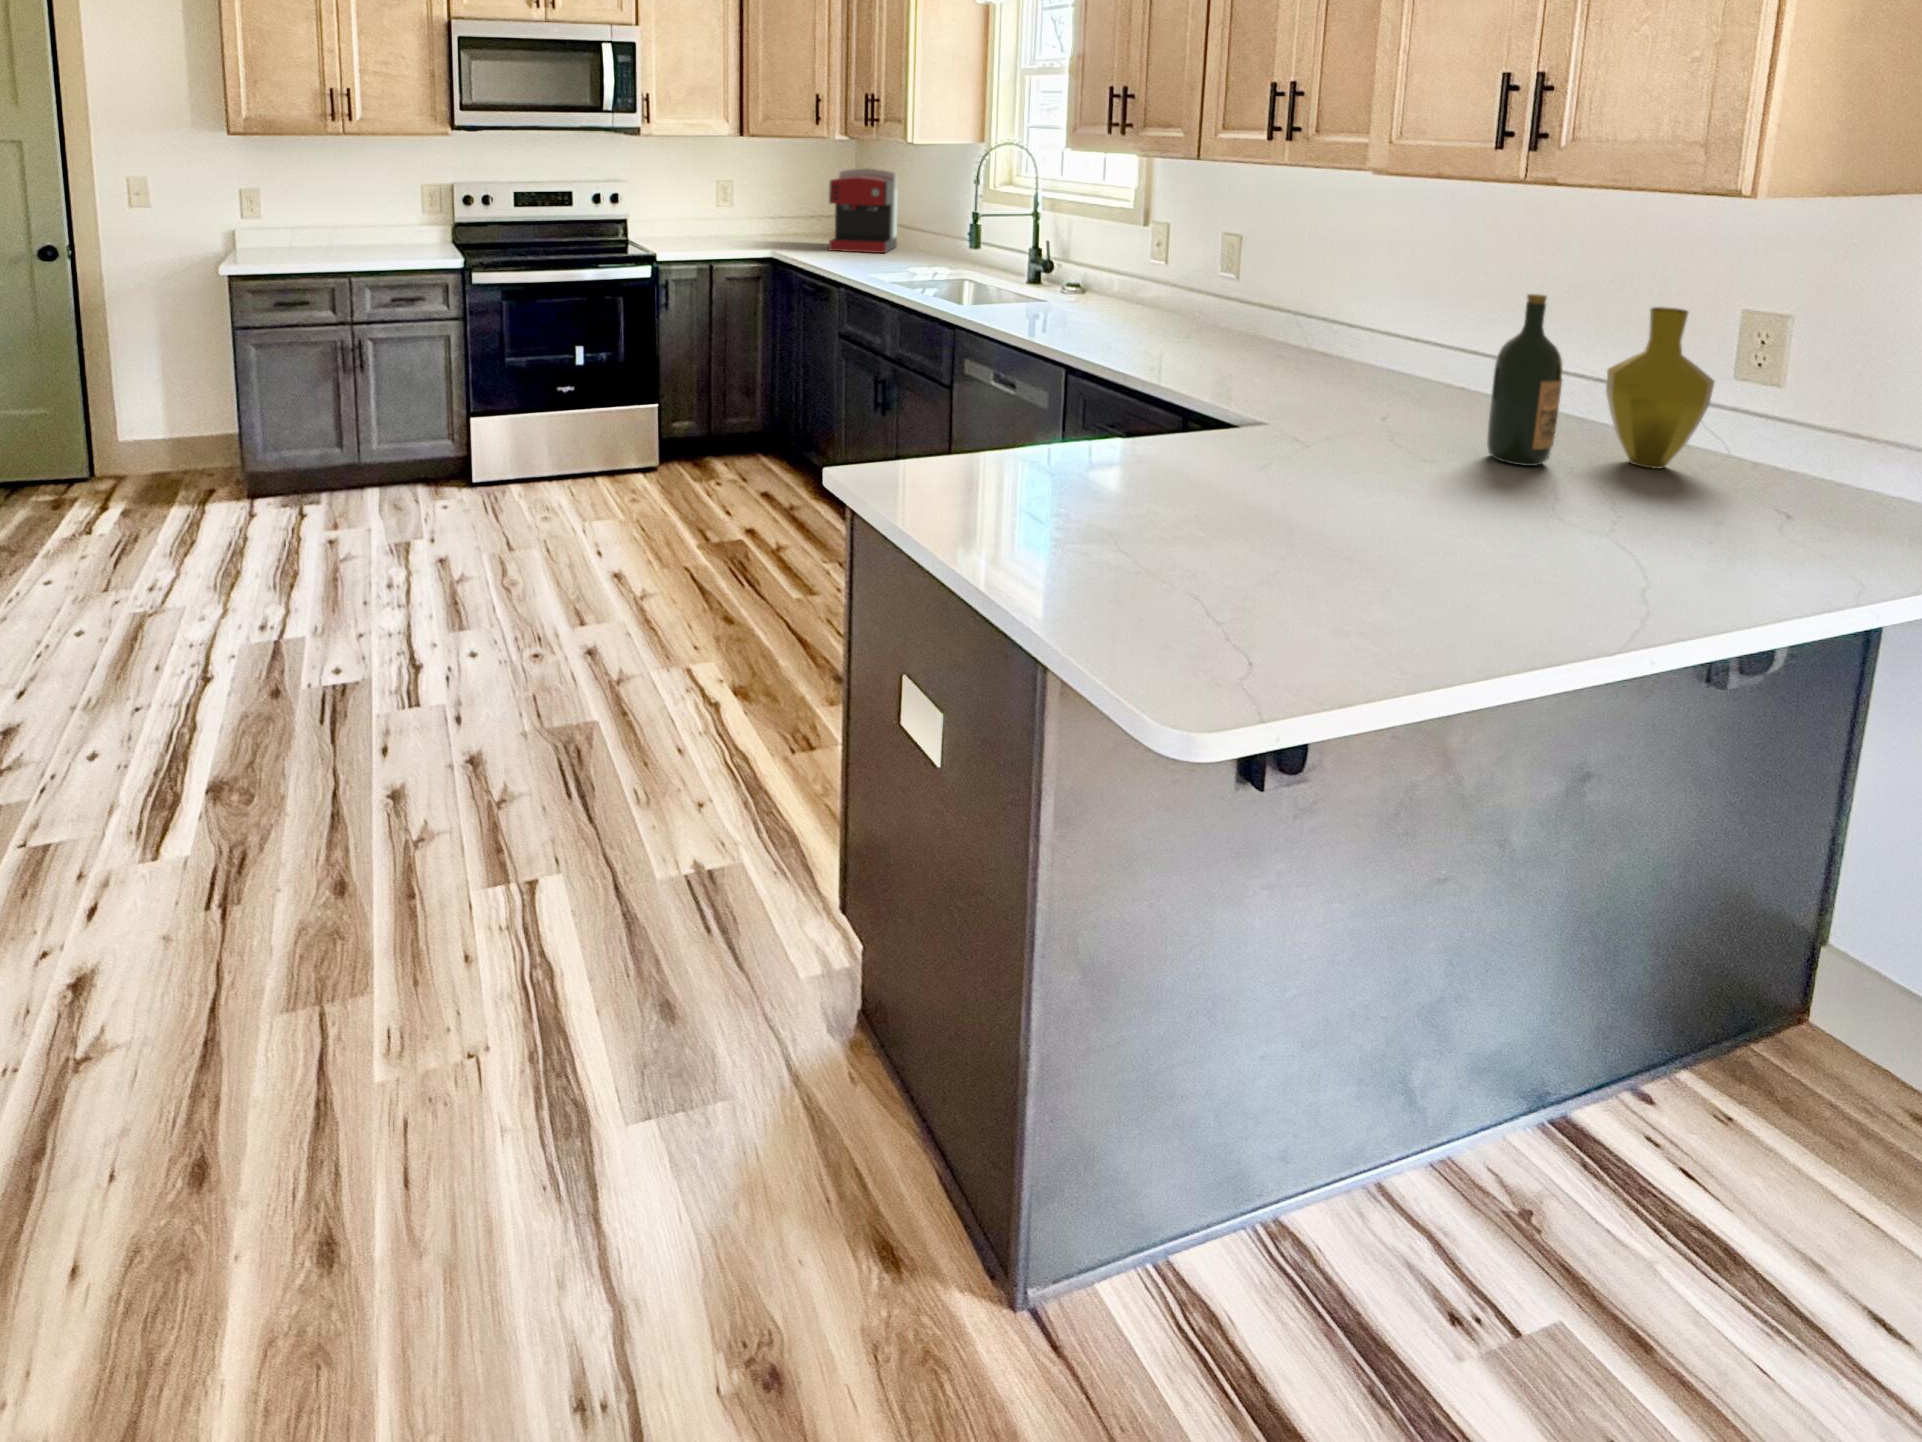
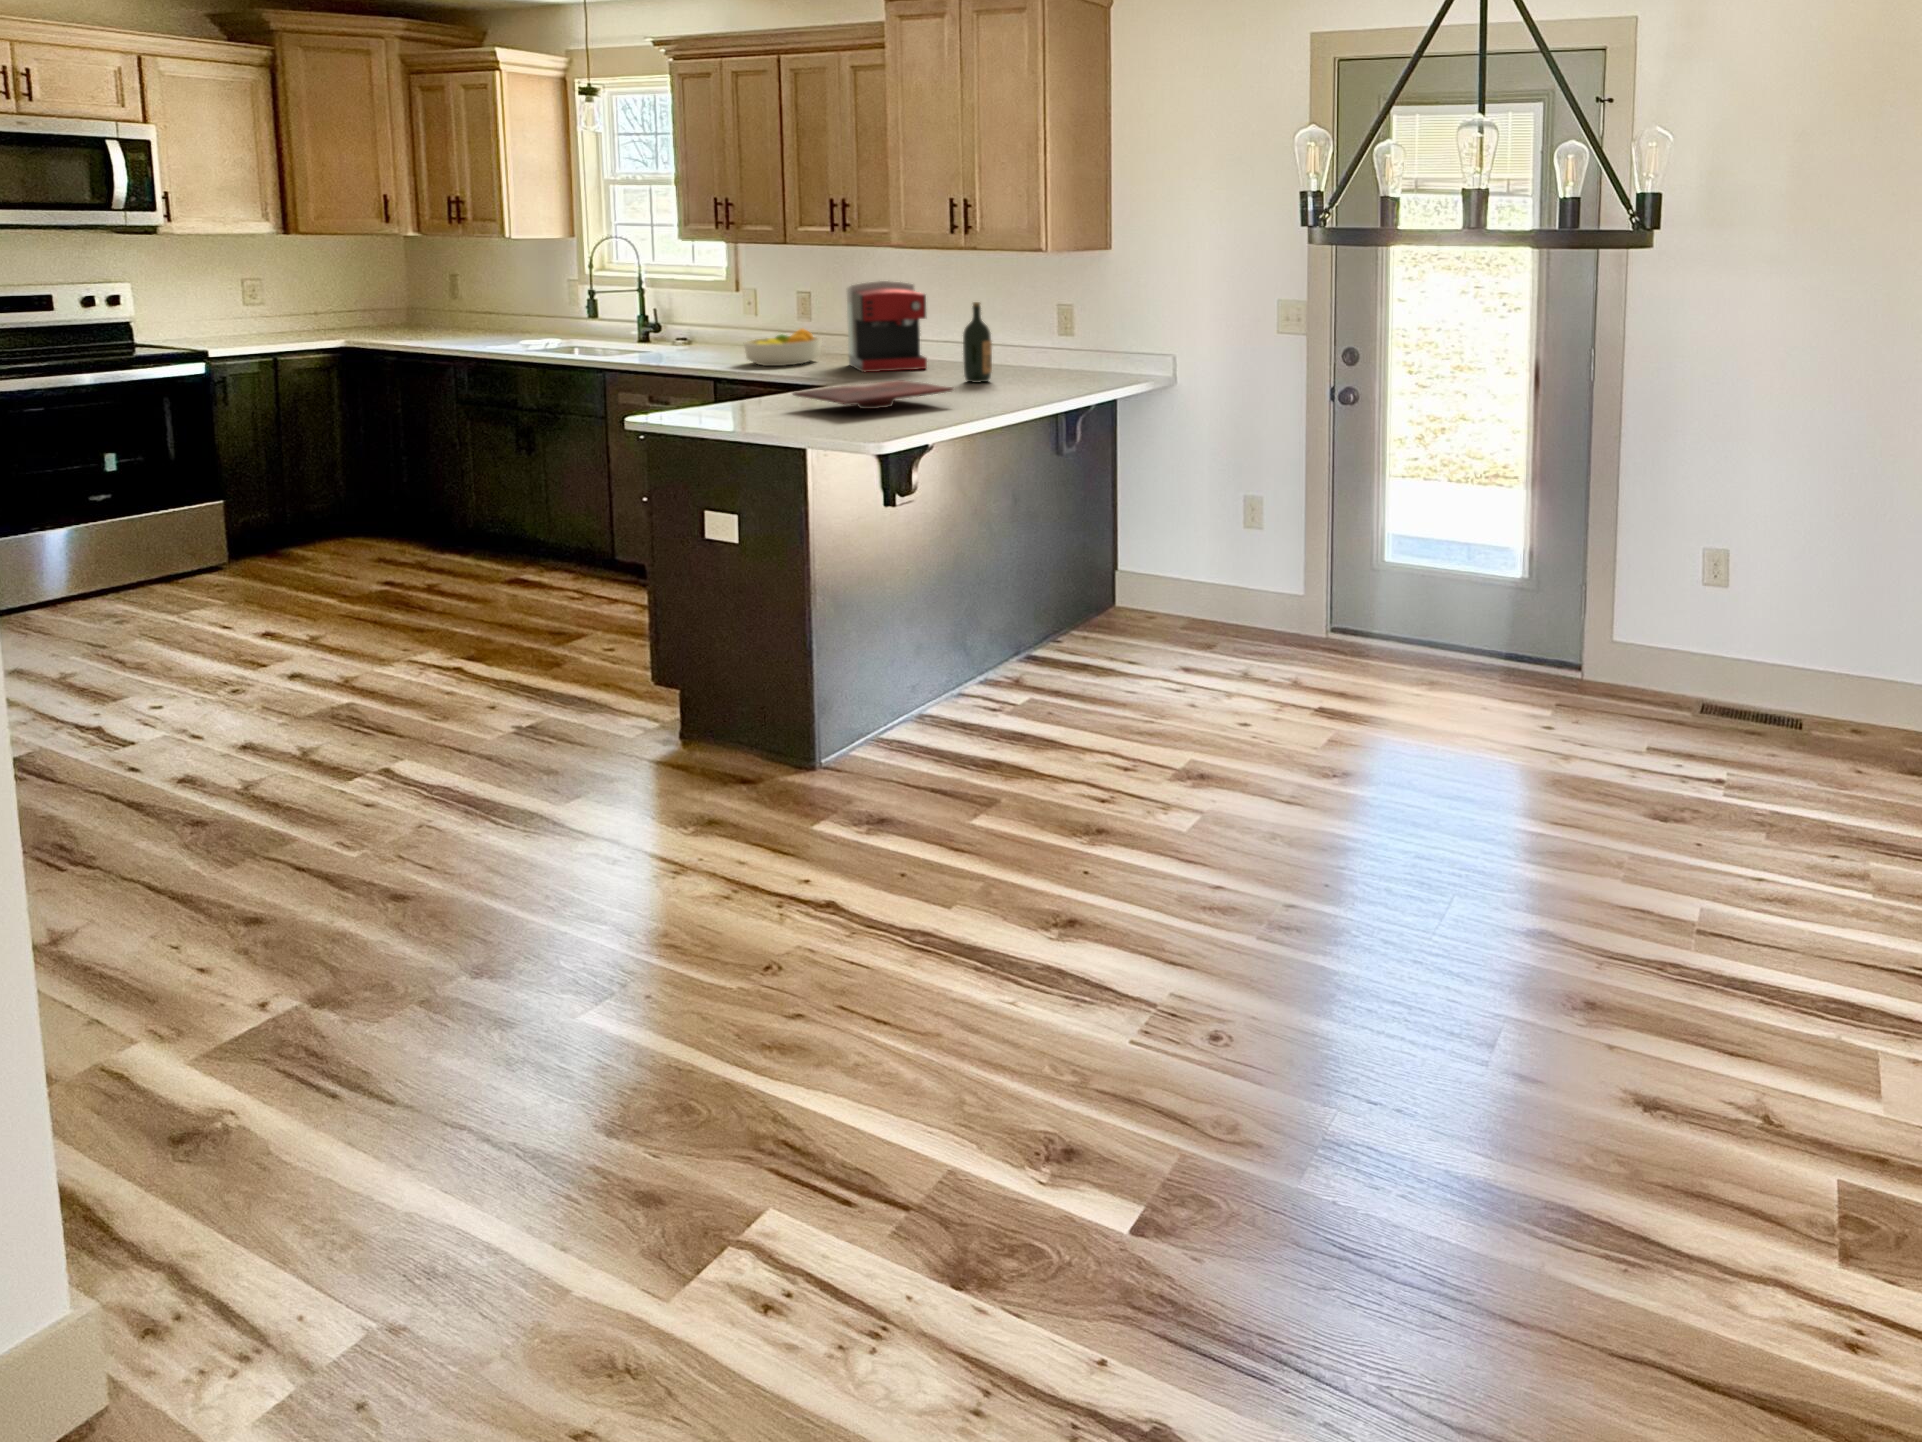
coffee maker: present [829,169,898,253] -> present [847,281,927,372]
fruit bowl: none [1120,293,1242,353] -> present [744,329,822,366]
vase: present [1606,307,1714,469] -> none [1010,305,1050,378]
cutting board: none [1108,454,1457,530] -> present [793,380,954,409]

